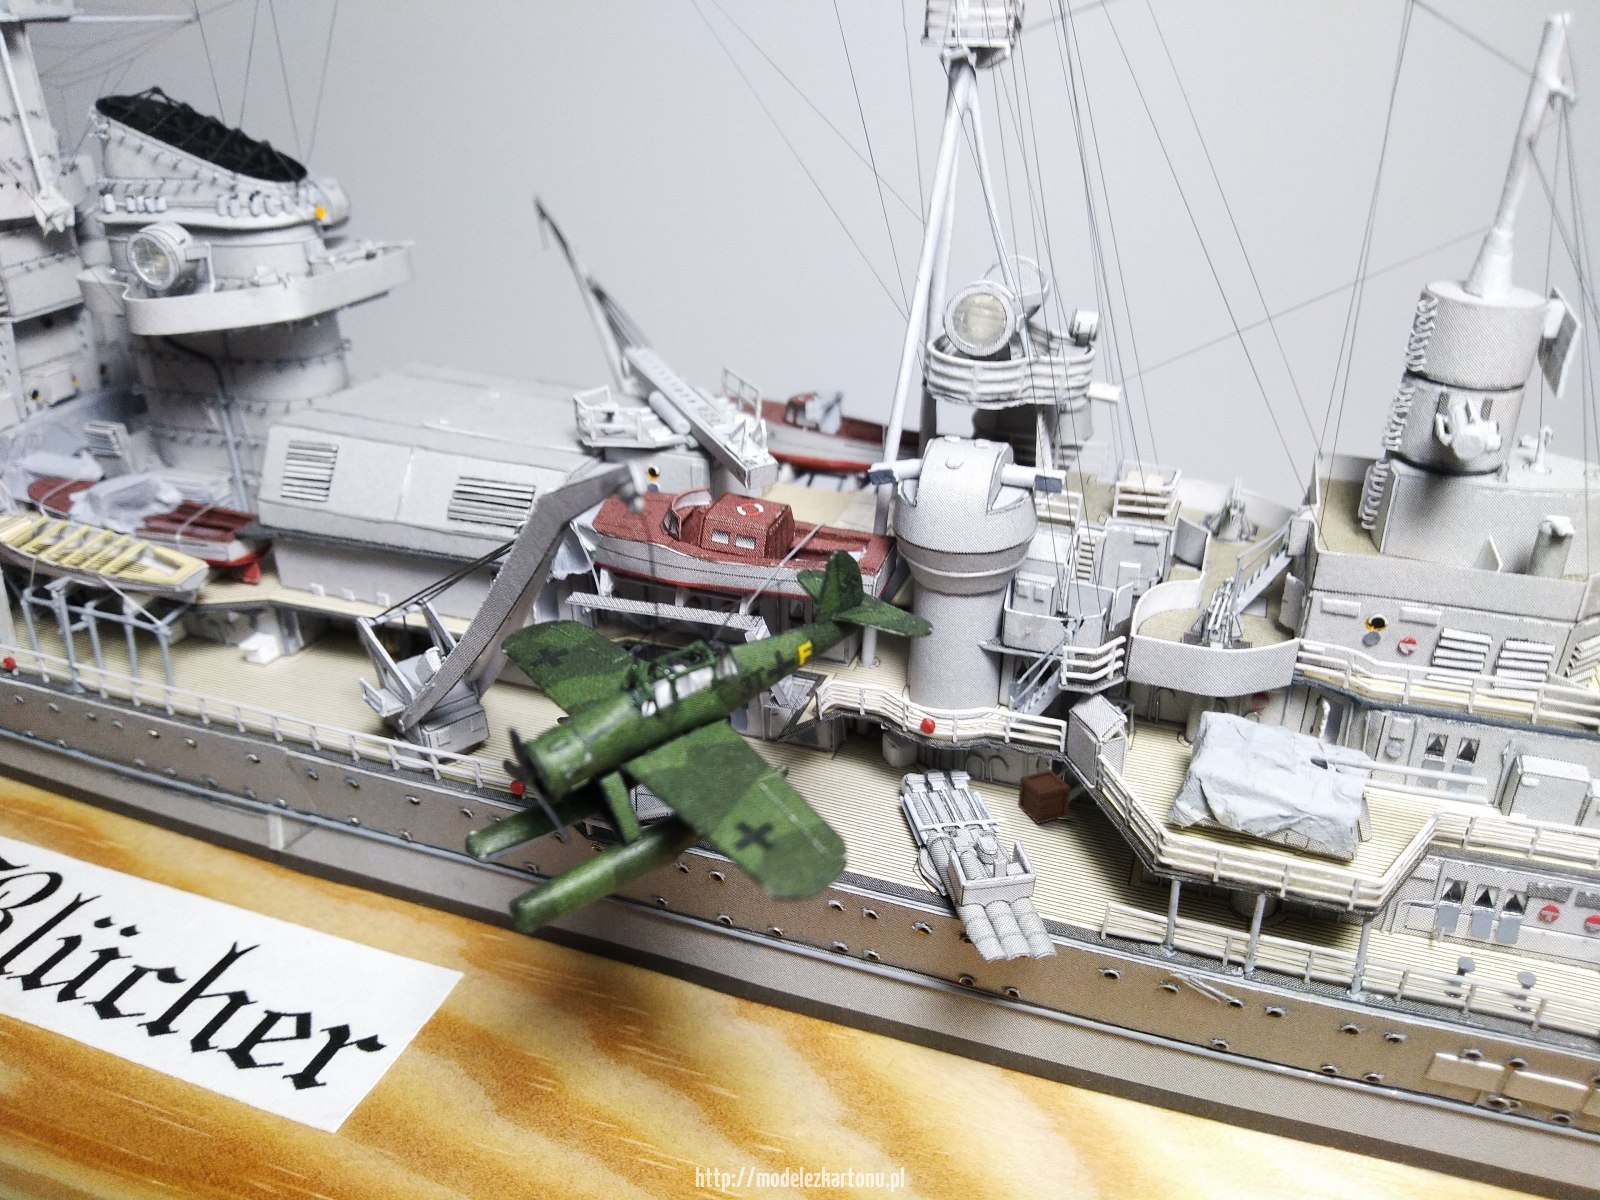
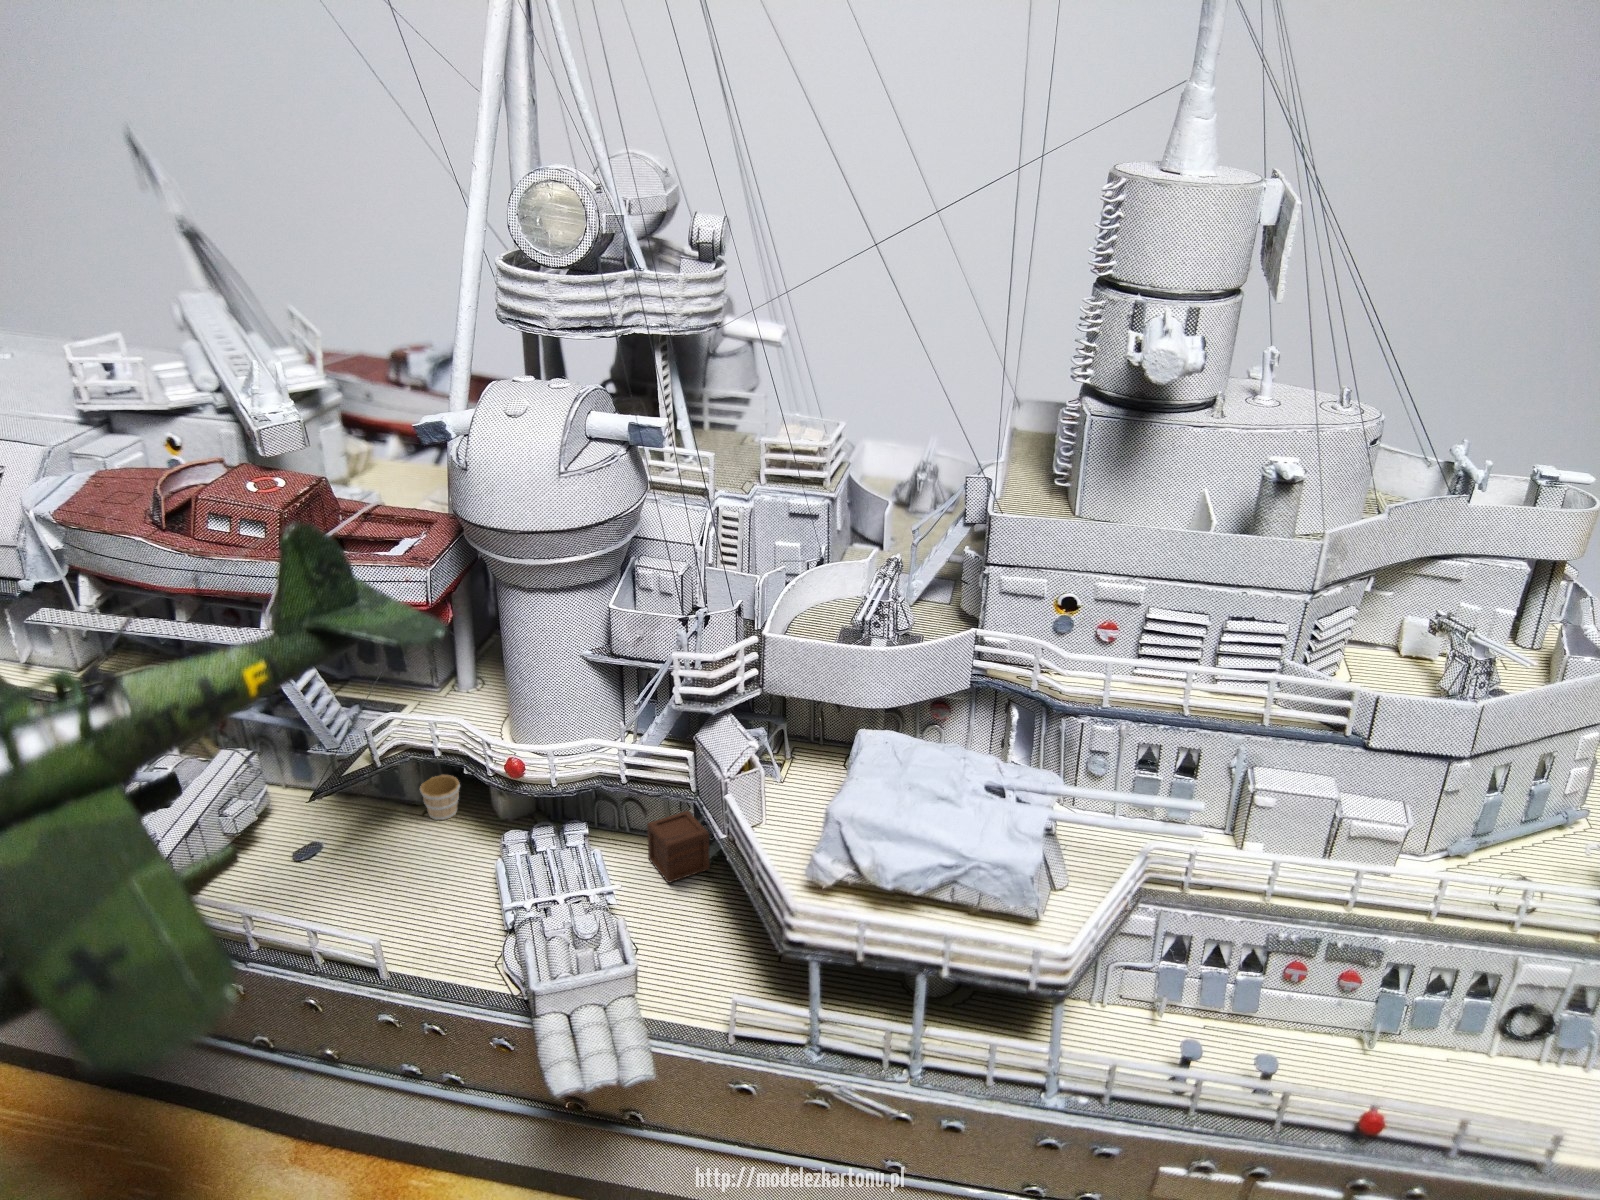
wooden bucket: none [835,733,865,768] -> present [420,775,460,820]

